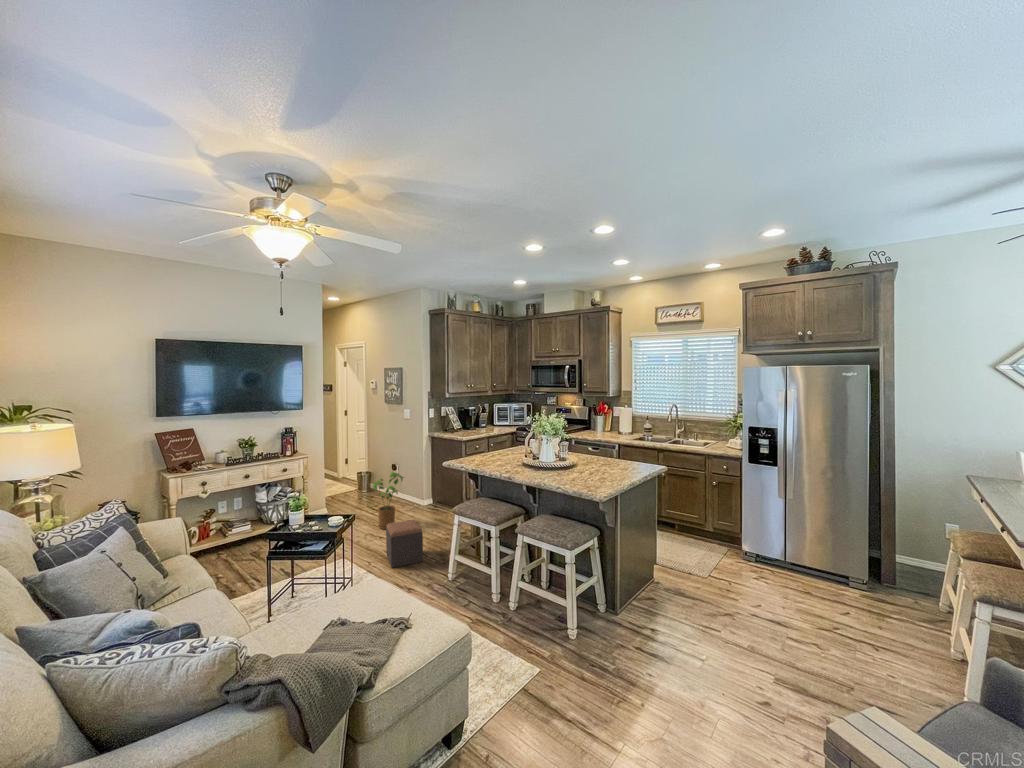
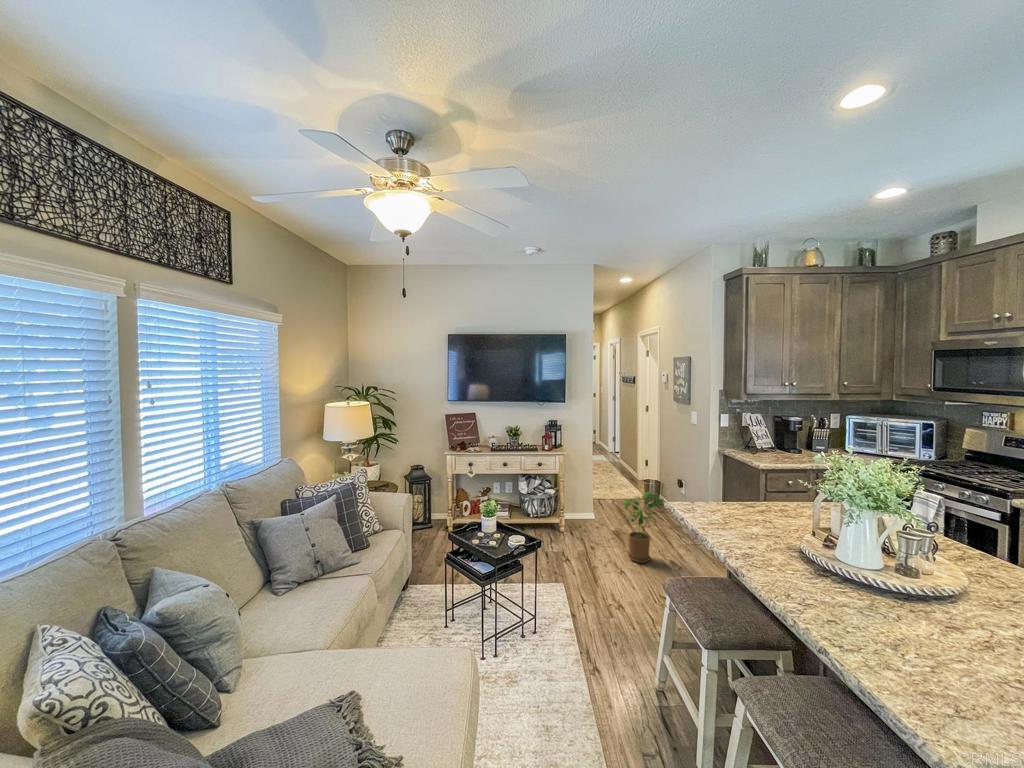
footstool: present [386,520,423,568] -> none [599,561,648,633]

